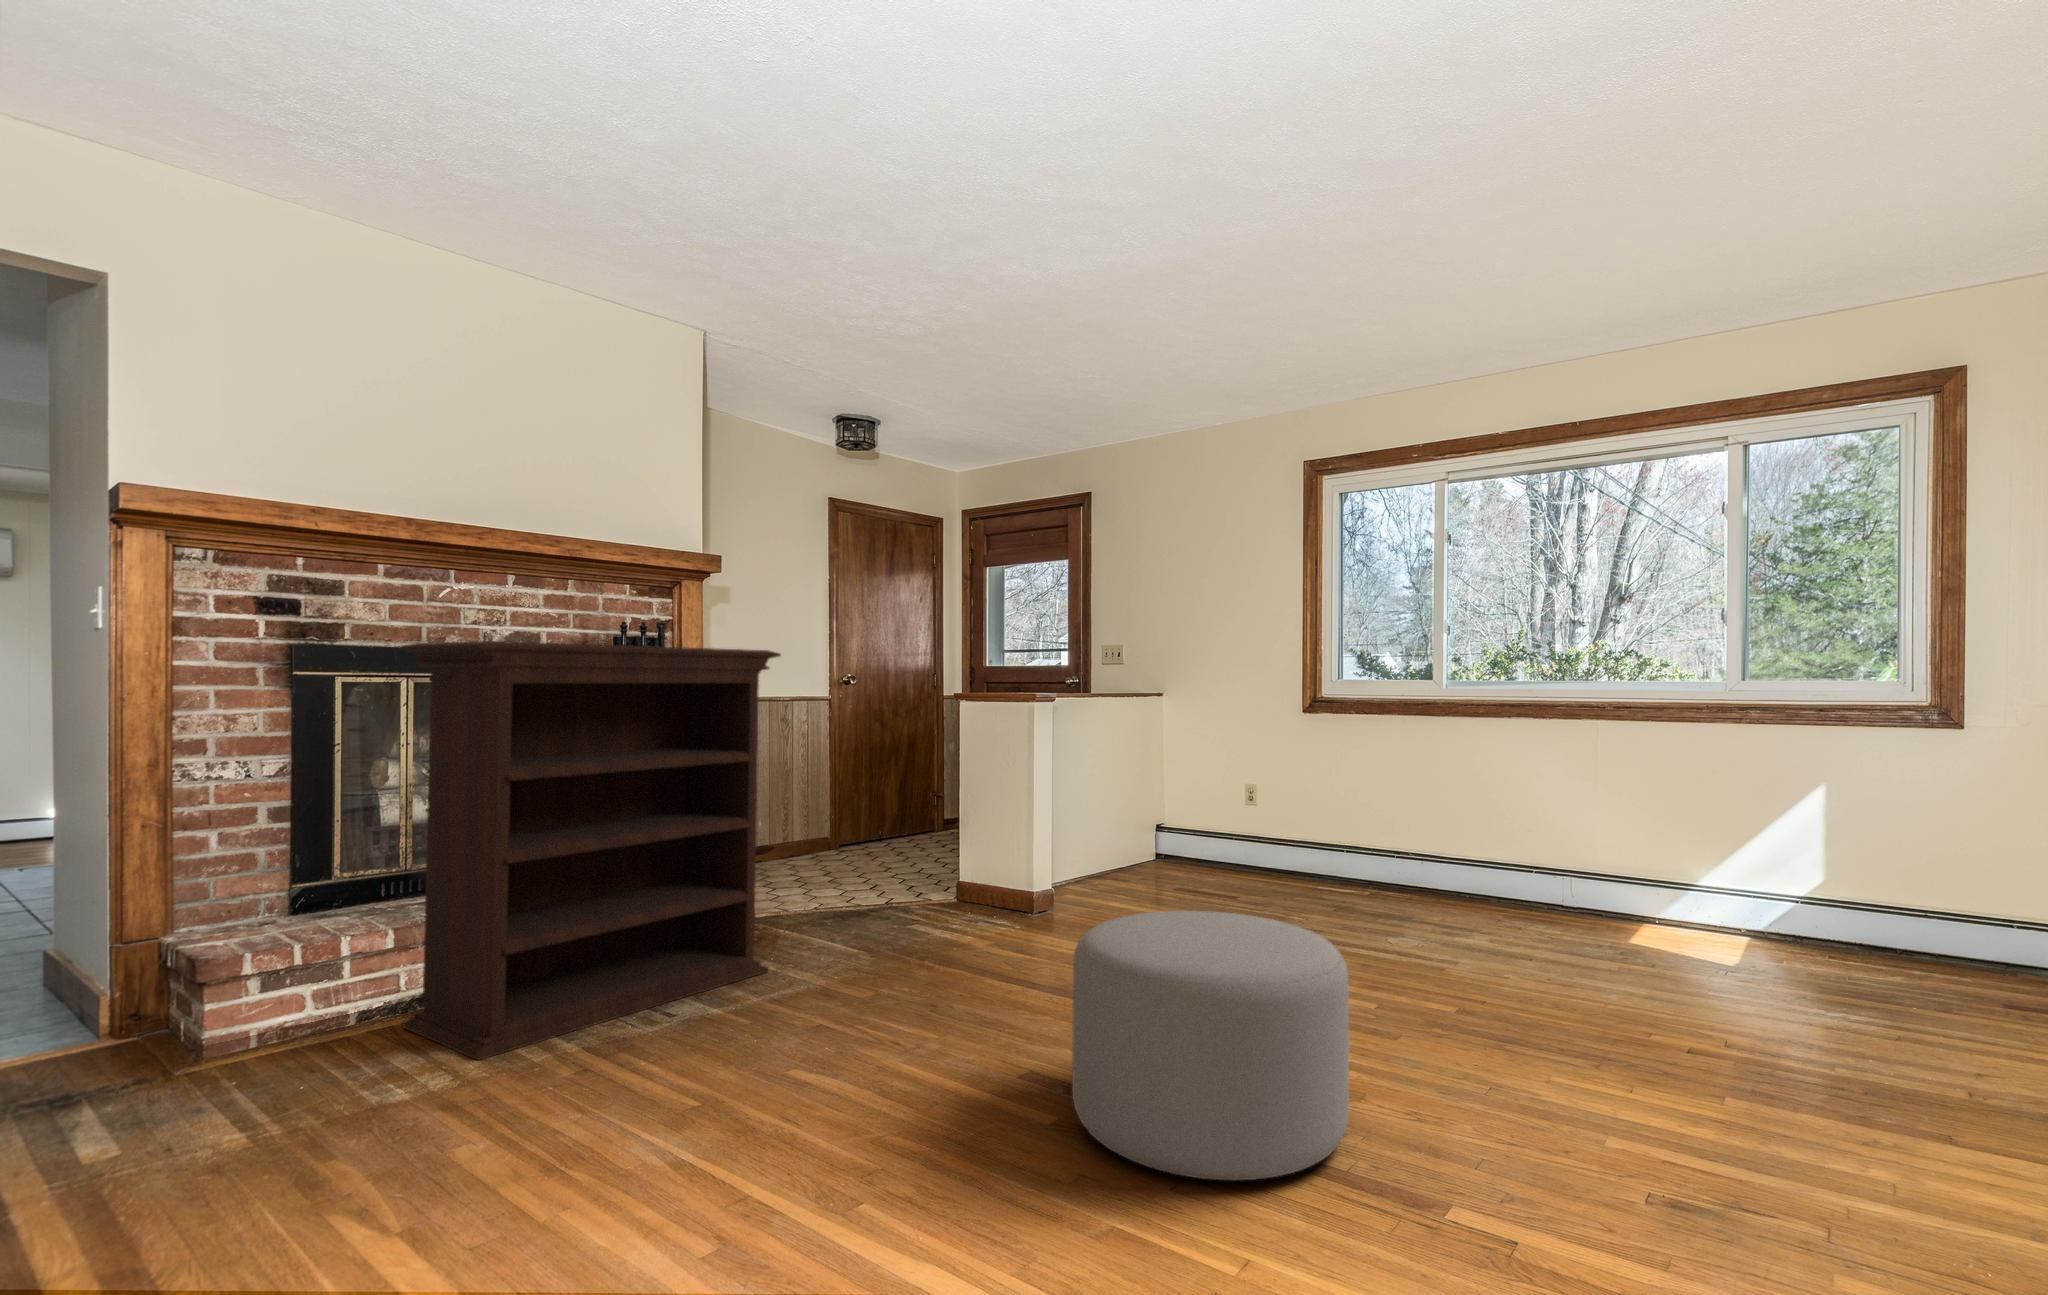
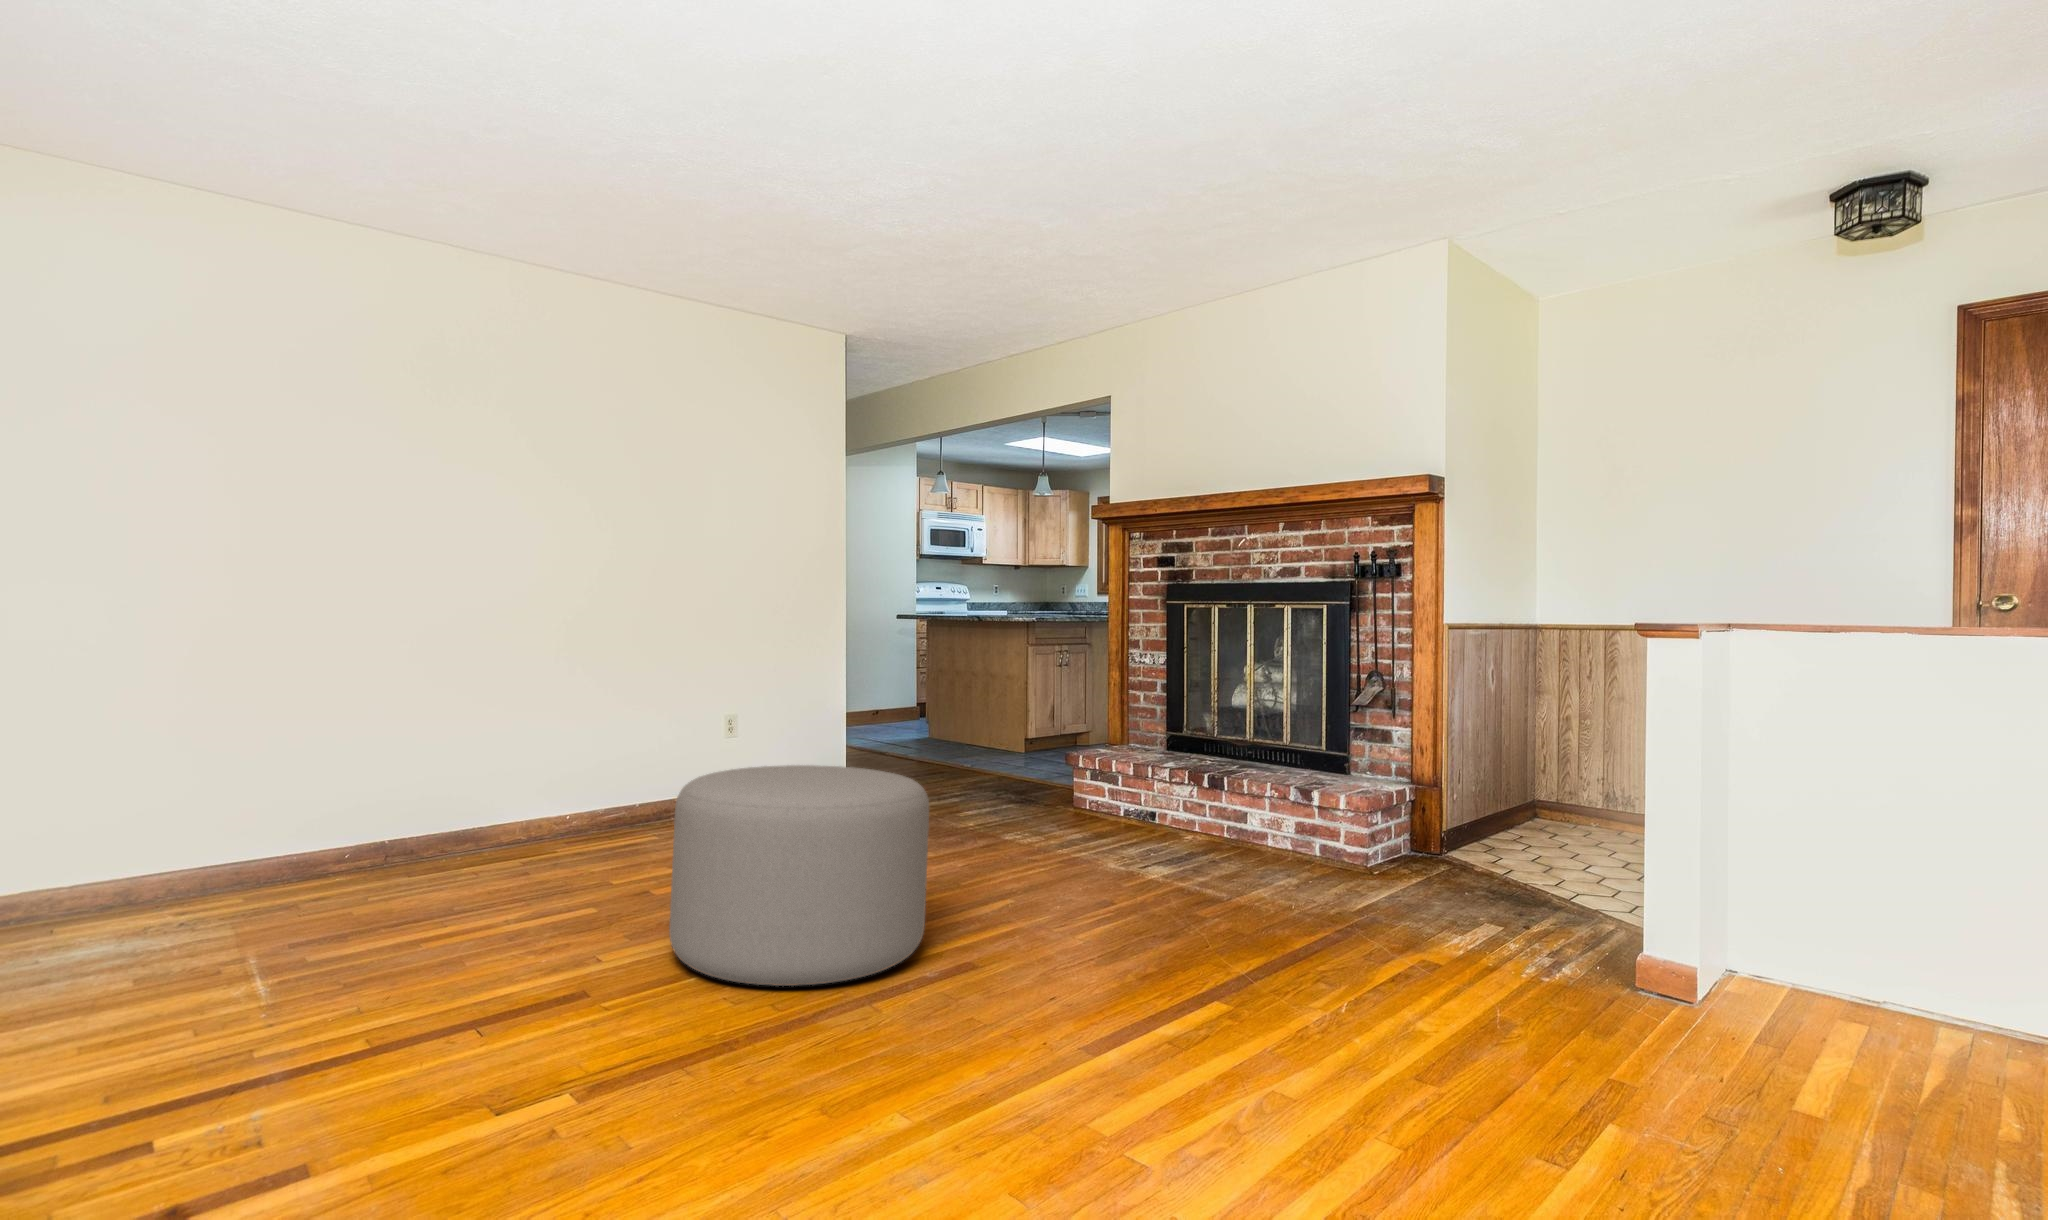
bookshelf: present [401,641,780,1060] -> none [1060,563,1338,876]

